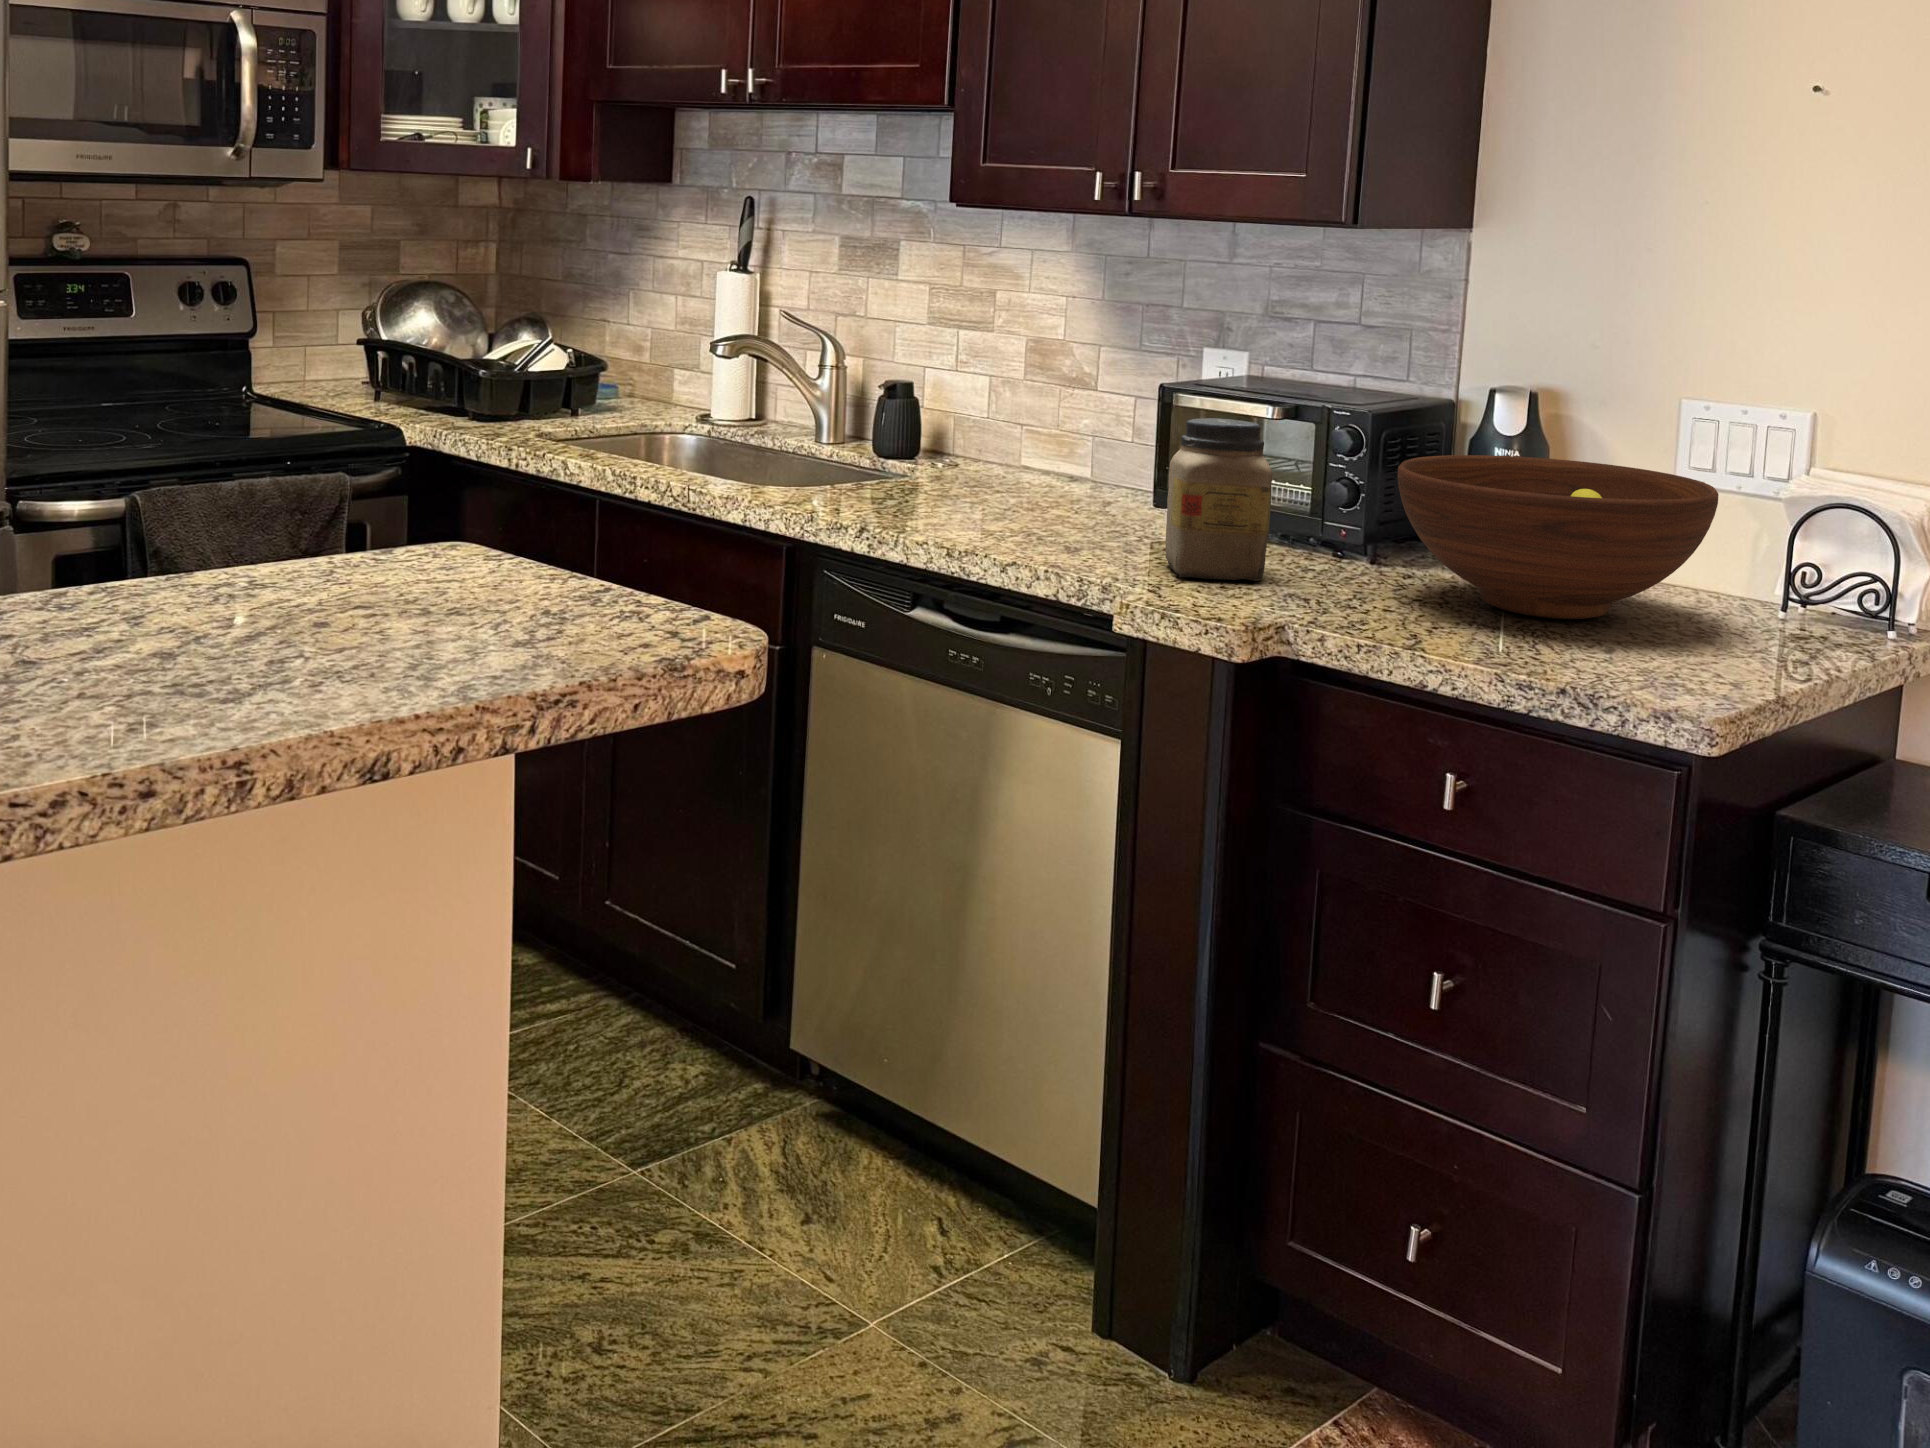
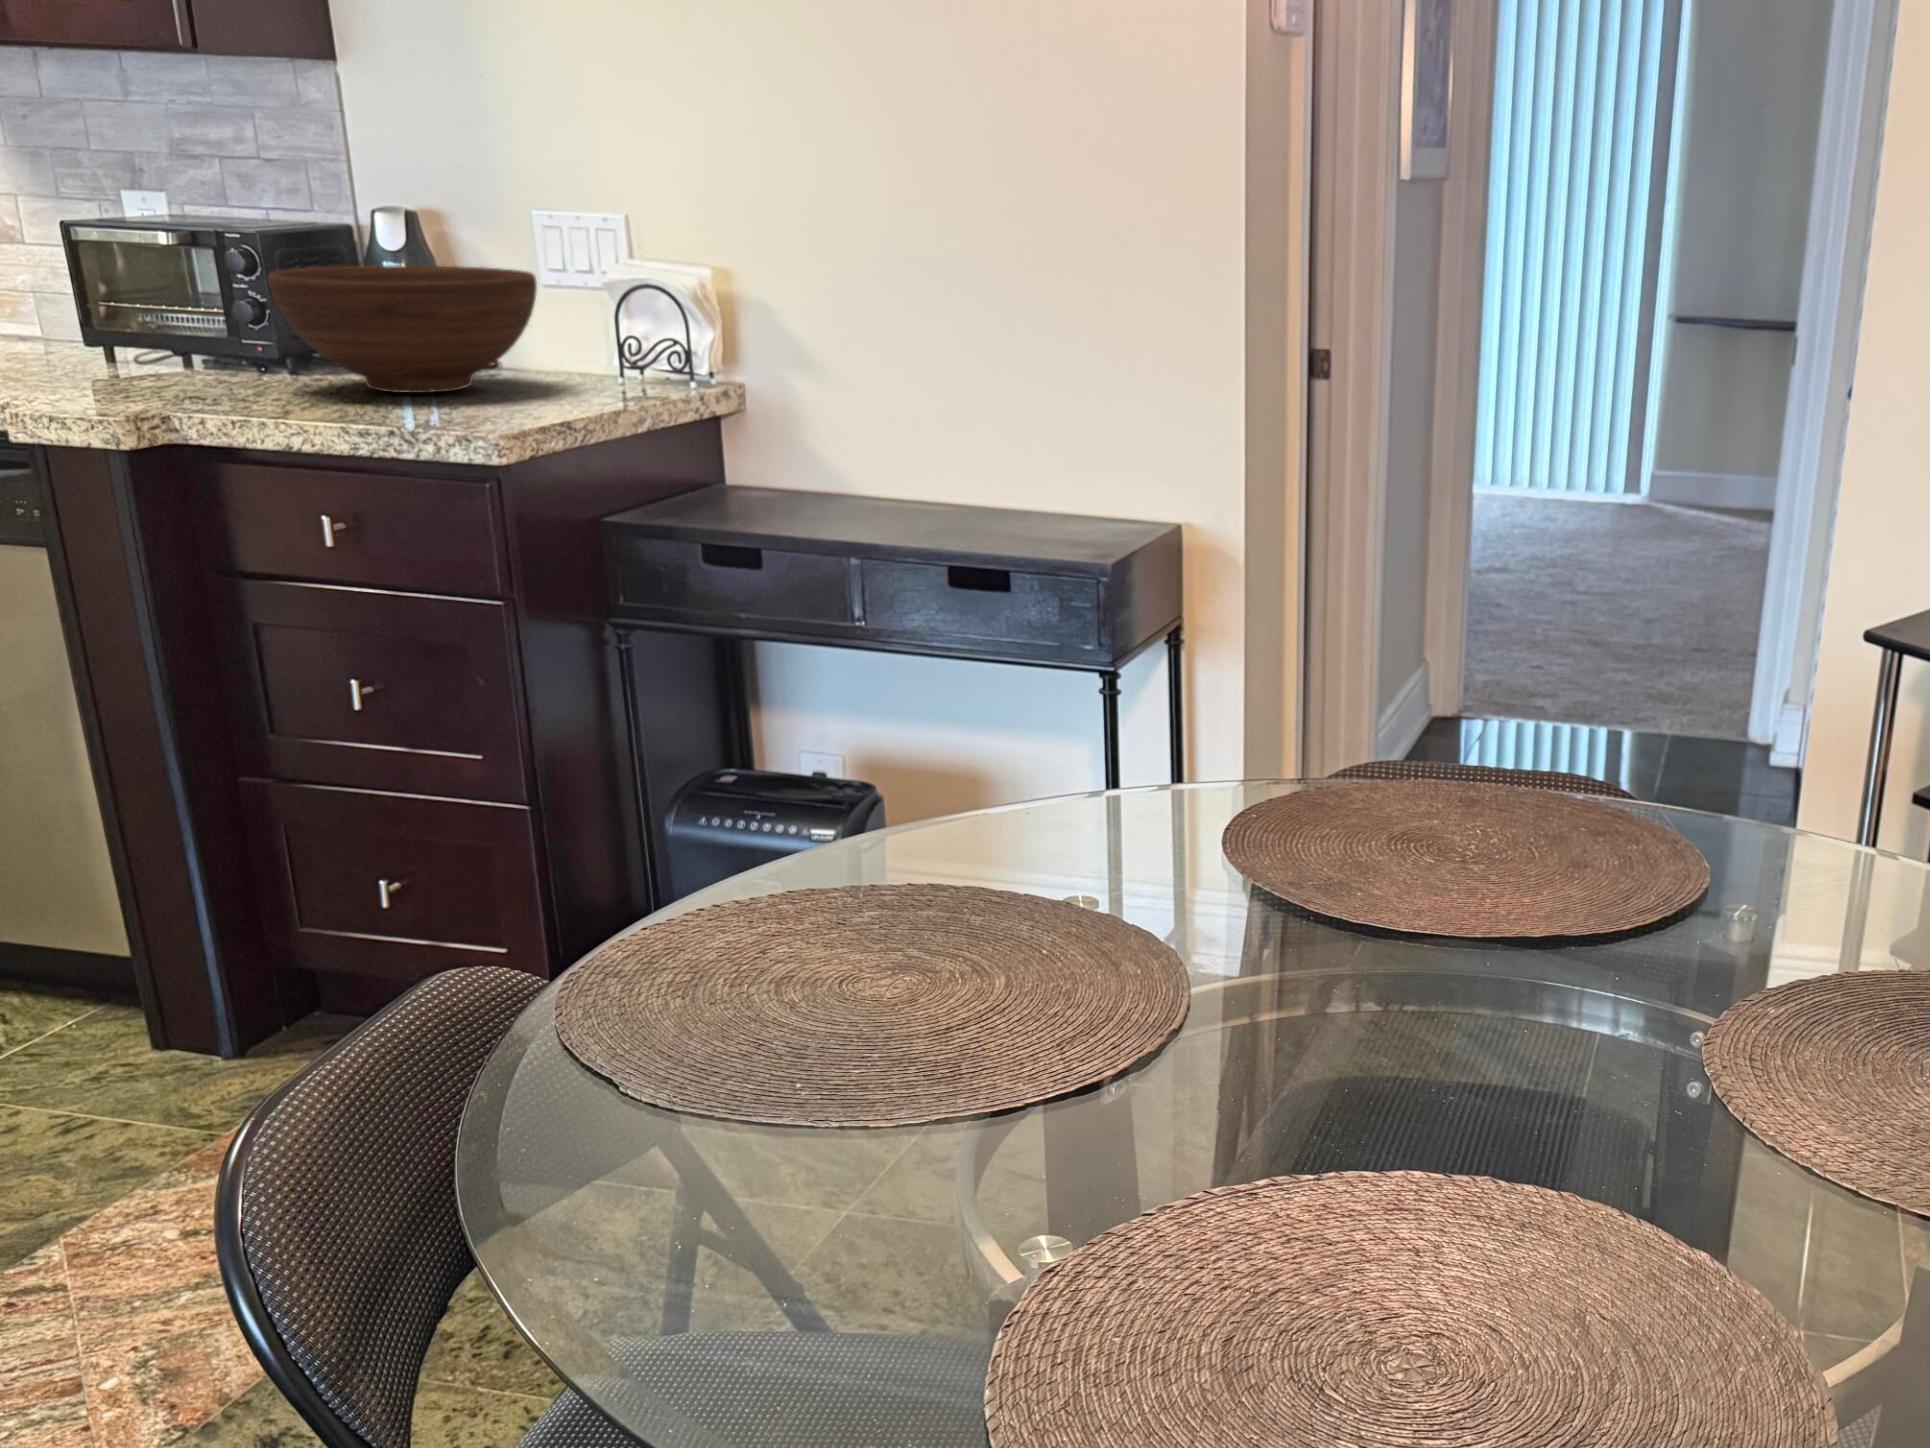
jar: present [1165,418,1272,580] -> none [56,242,170,393]

